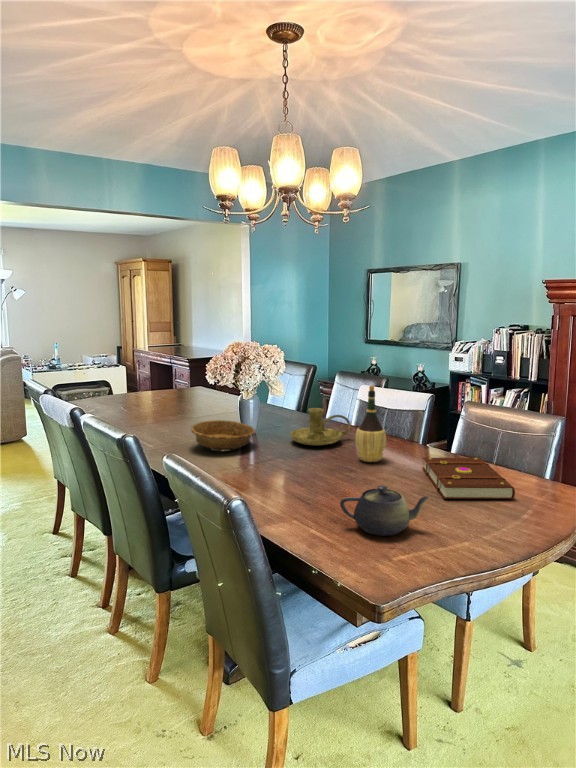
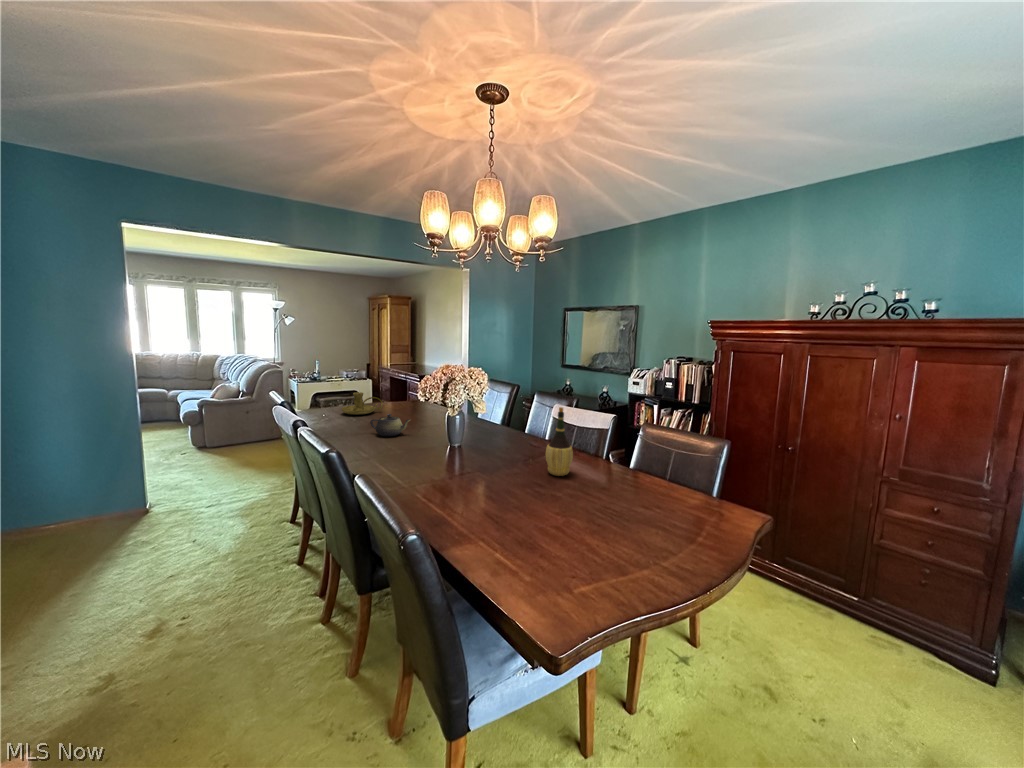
candle holder: present [290,408,350,445] -> present [342,392,383,415]
decorative bowl: present [191,420,255,451] -> none [401,432,459,461]
book: present [423,458,515,499] -> none [604,474,690,519]
teapot: present [340,486,431,536] -> present [370,414,411,436]

